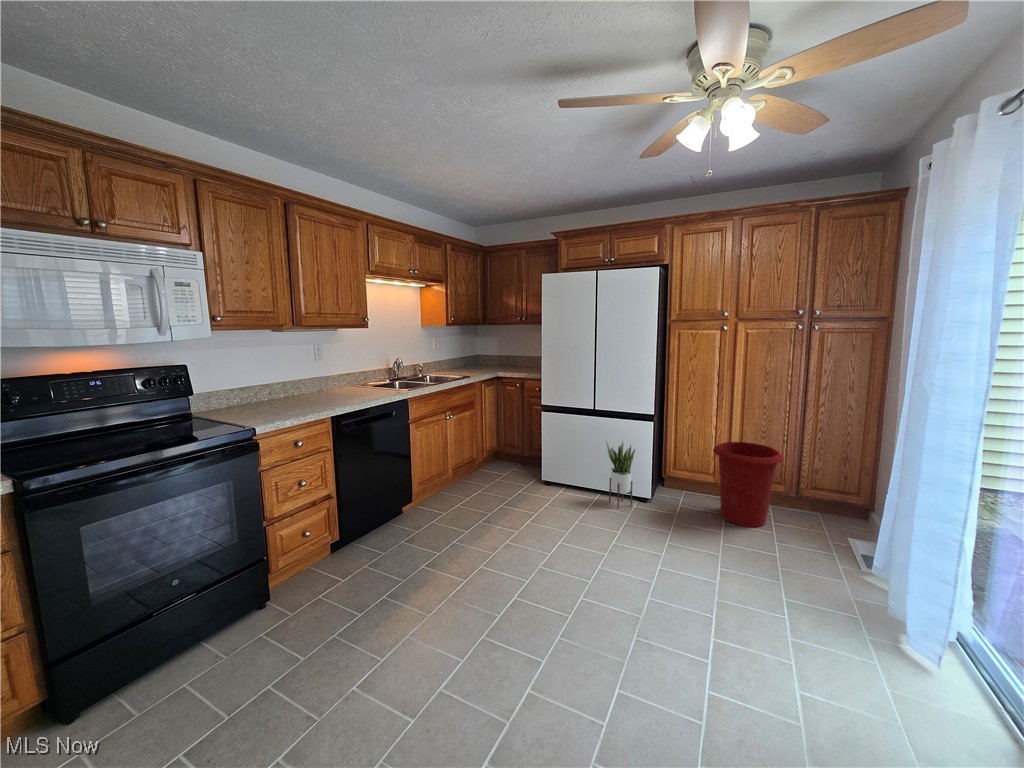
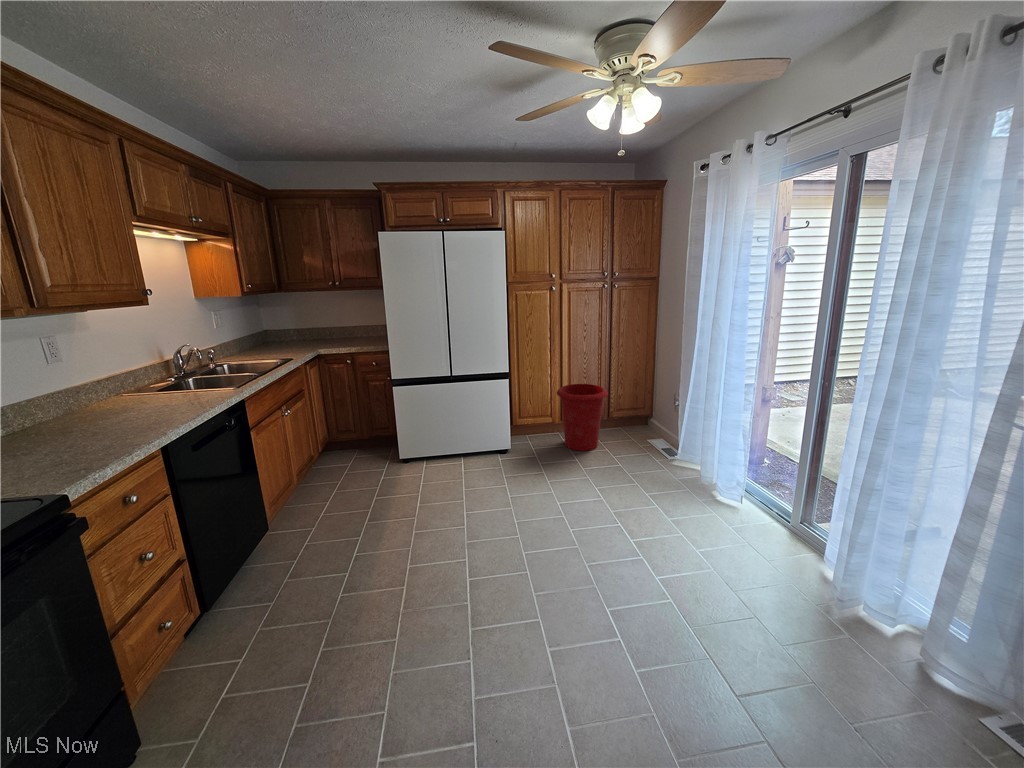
potted plant: present [606,441,635,508] -> none [473,401,500,465]

